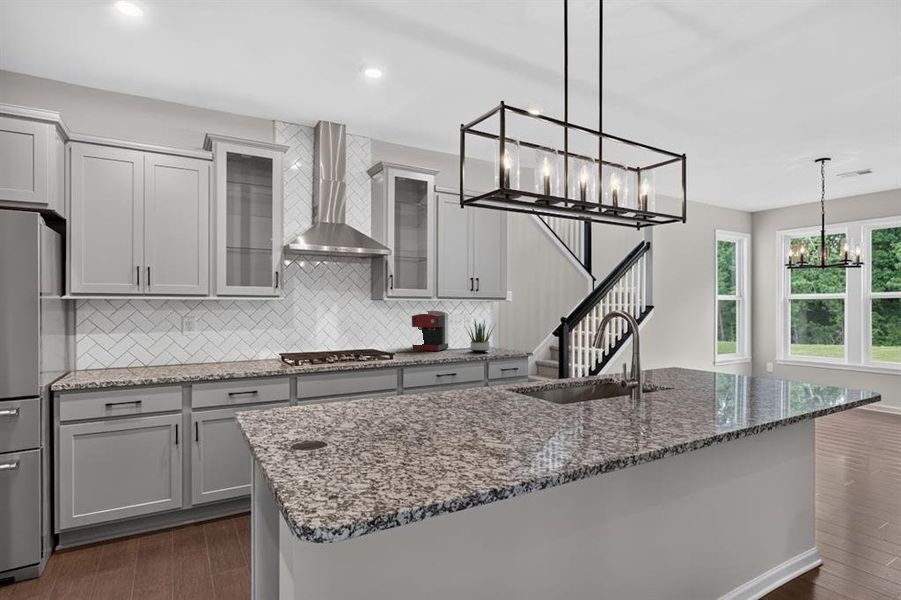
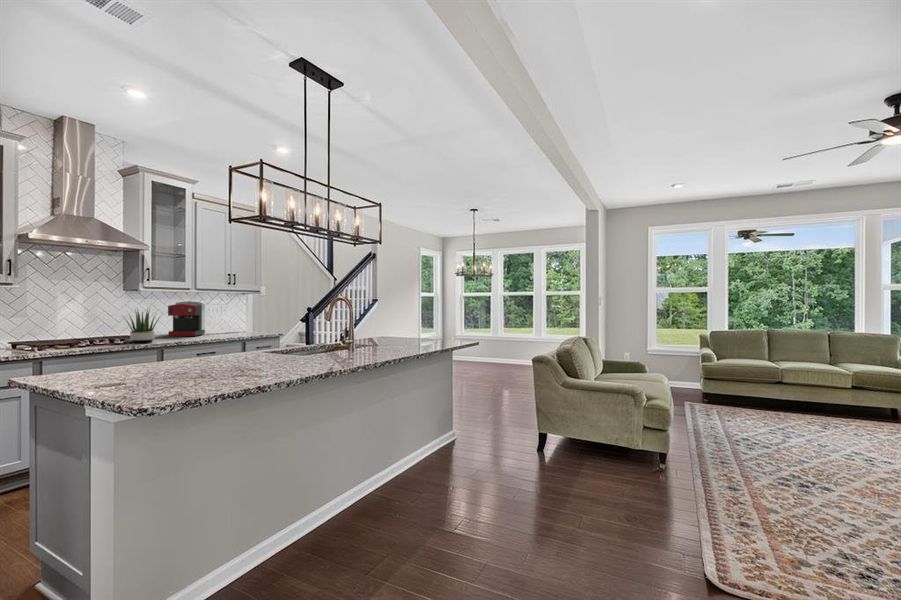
potted plant: present [465,321,494,352] -> present [125,309,160,343]

